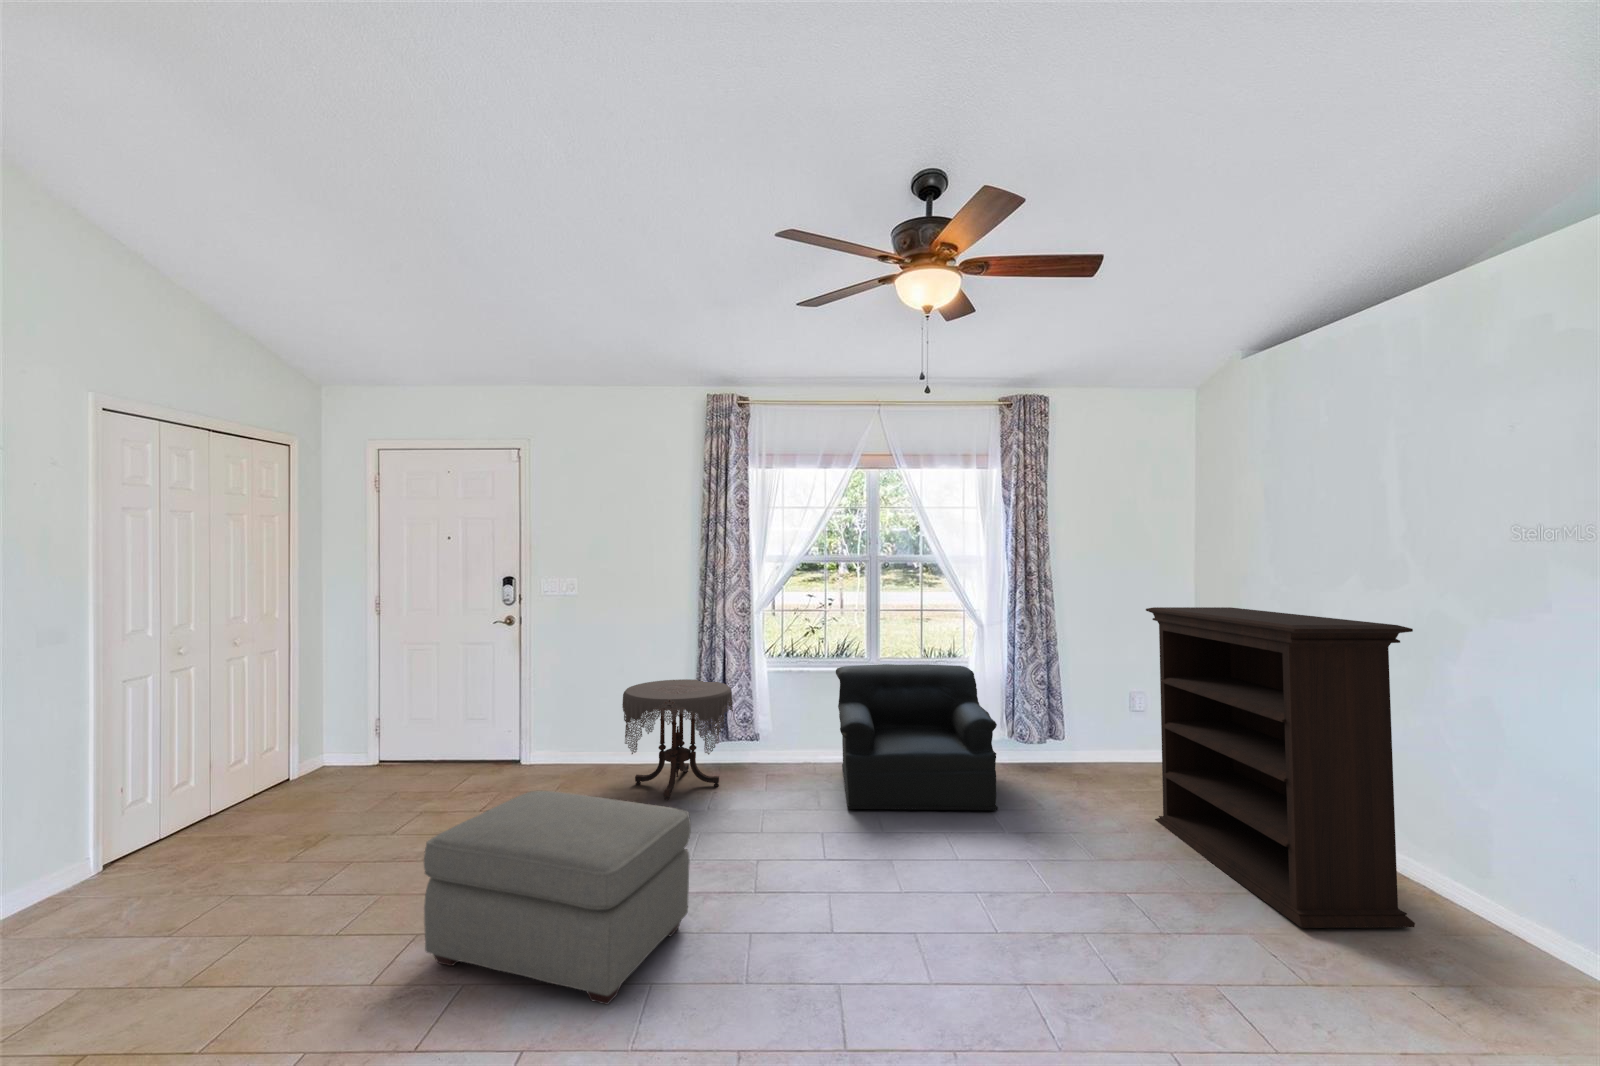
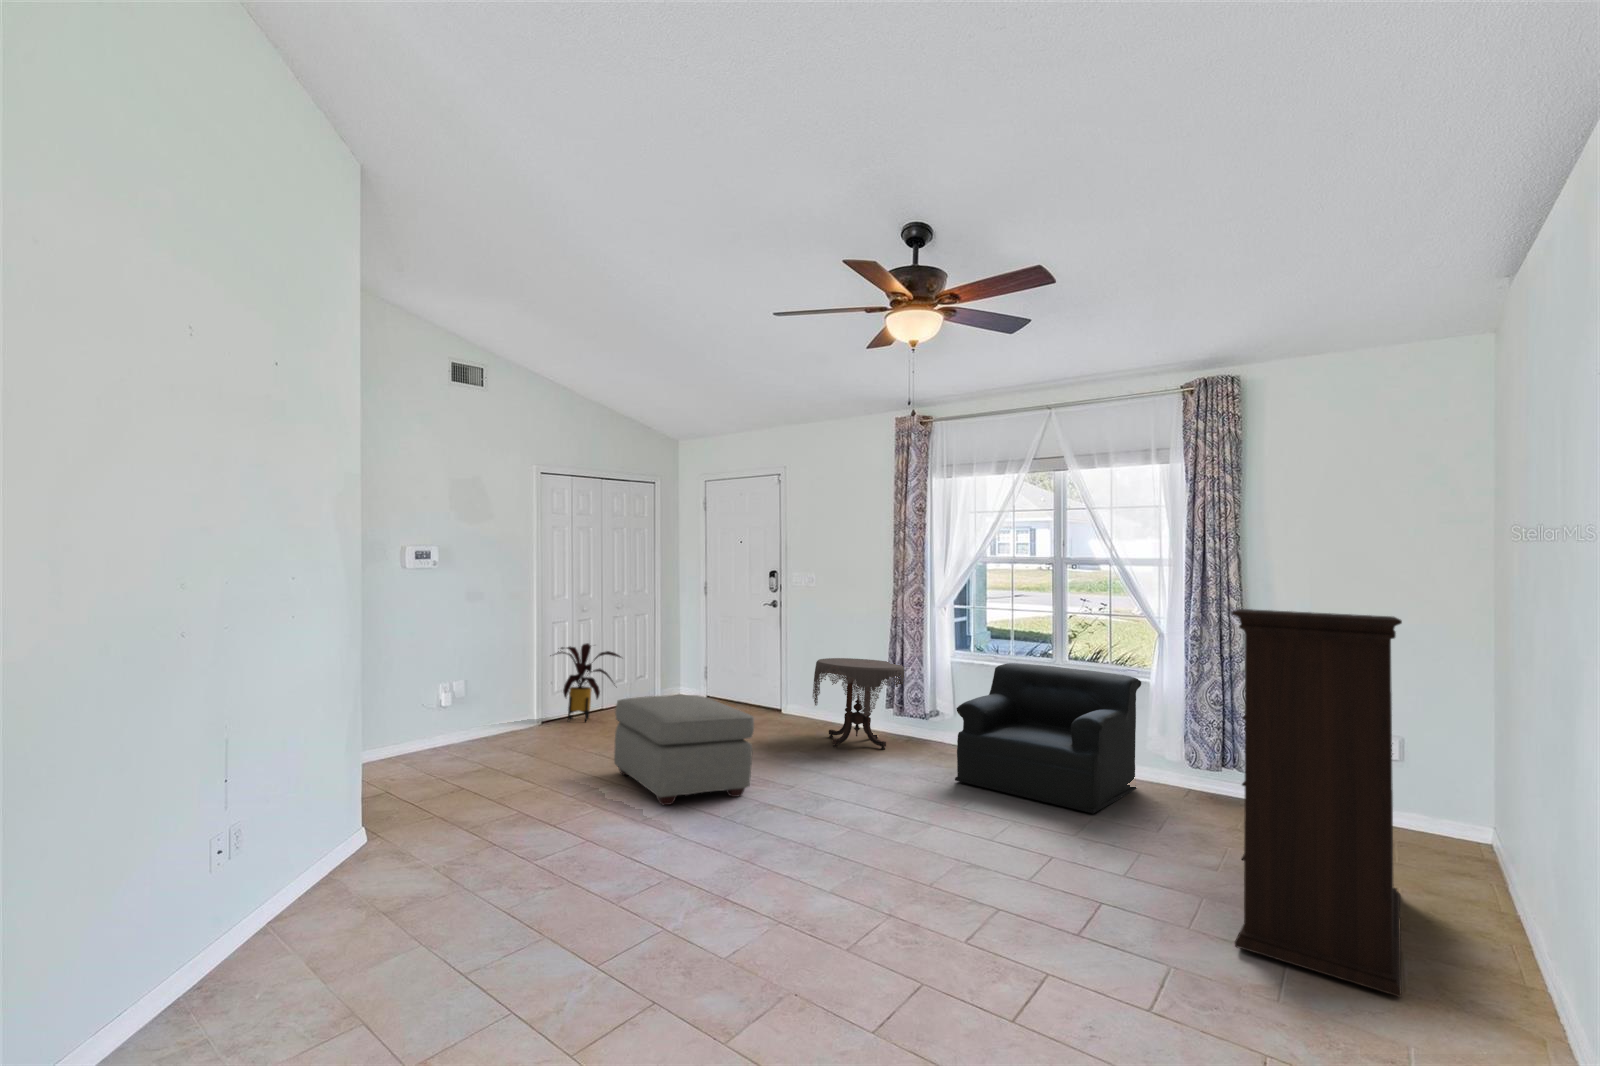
house plant: none [113,727,293,880] -> present [550,643,621,722]

